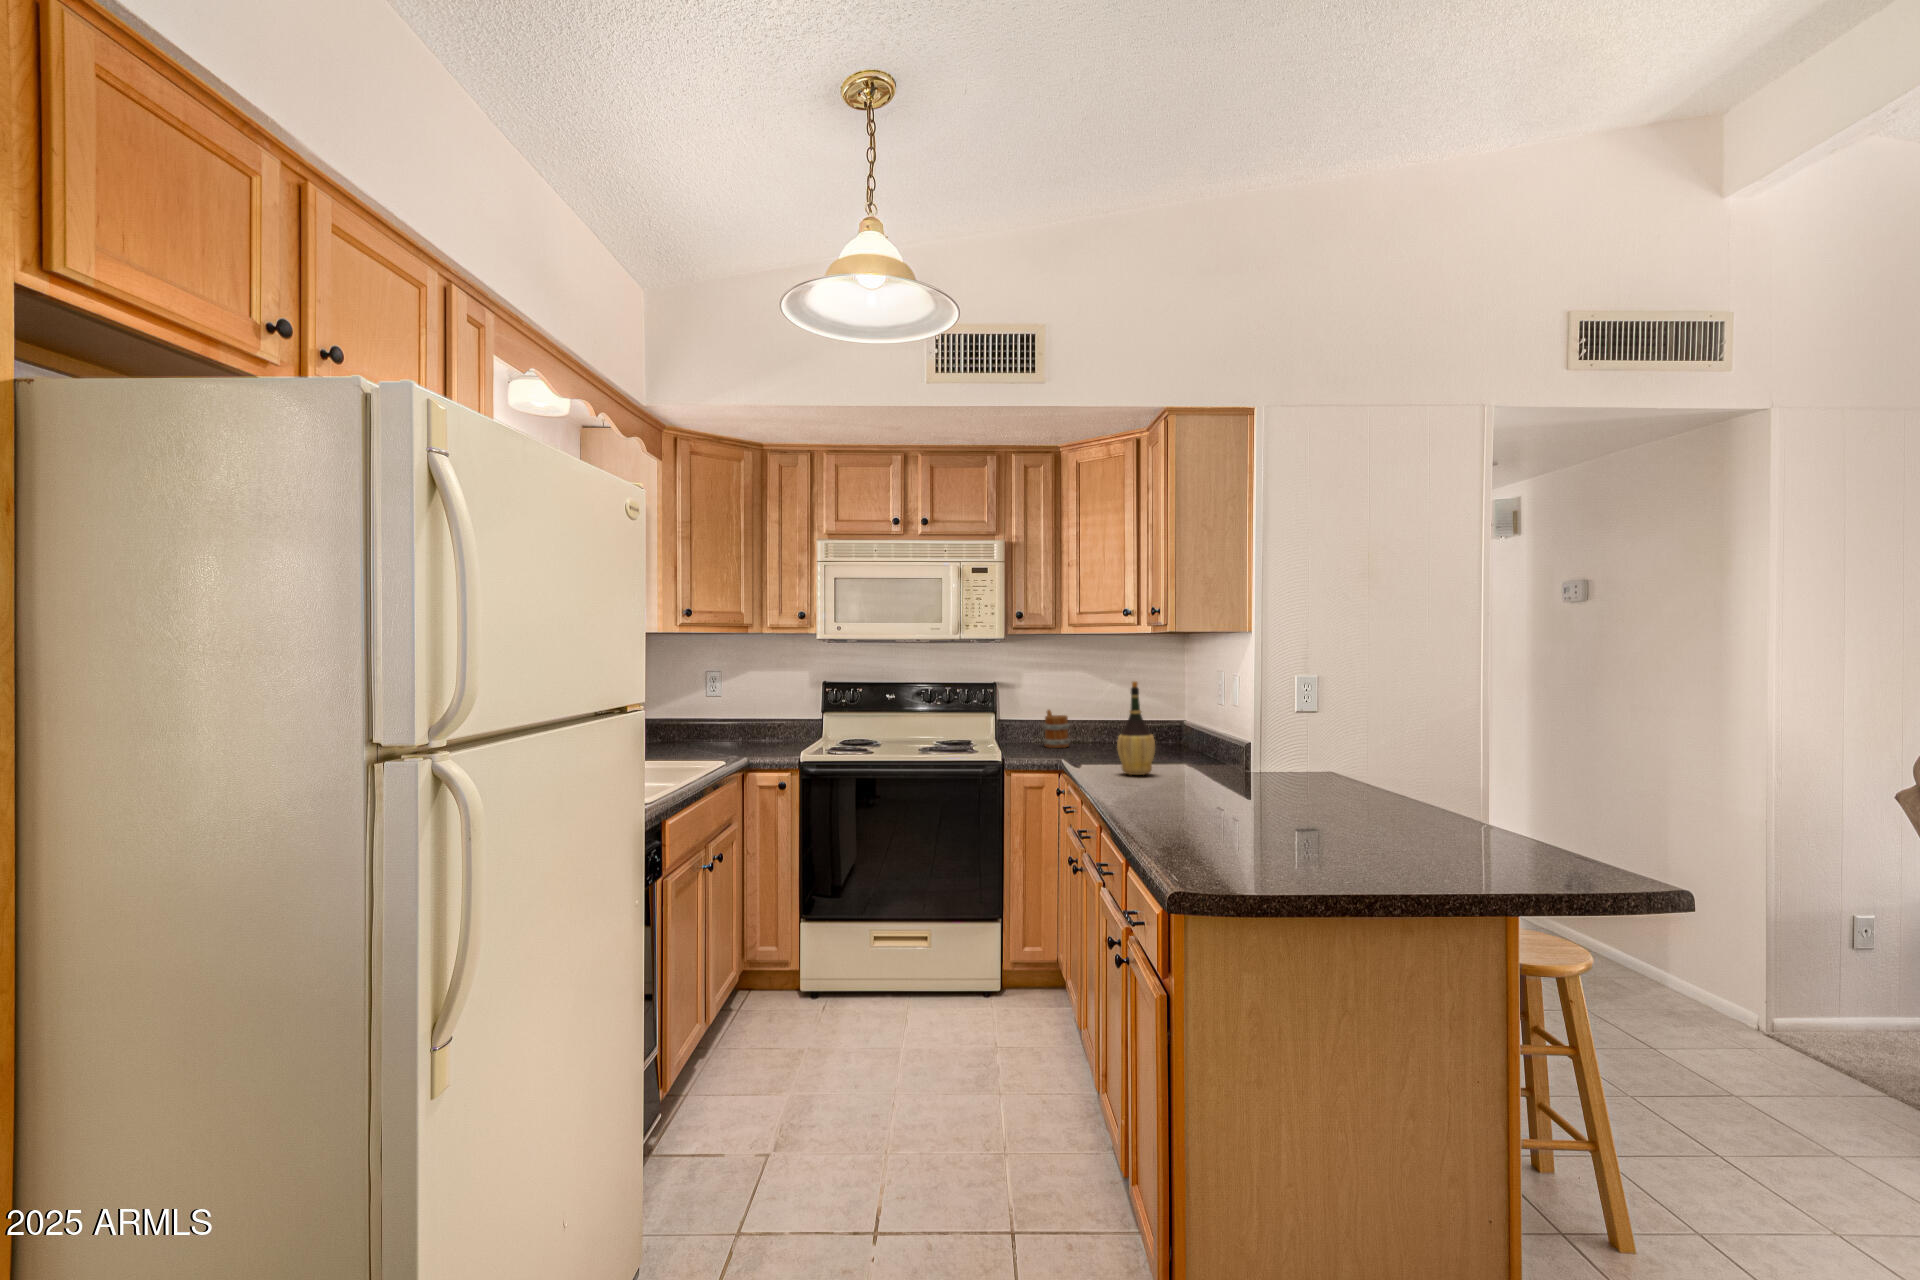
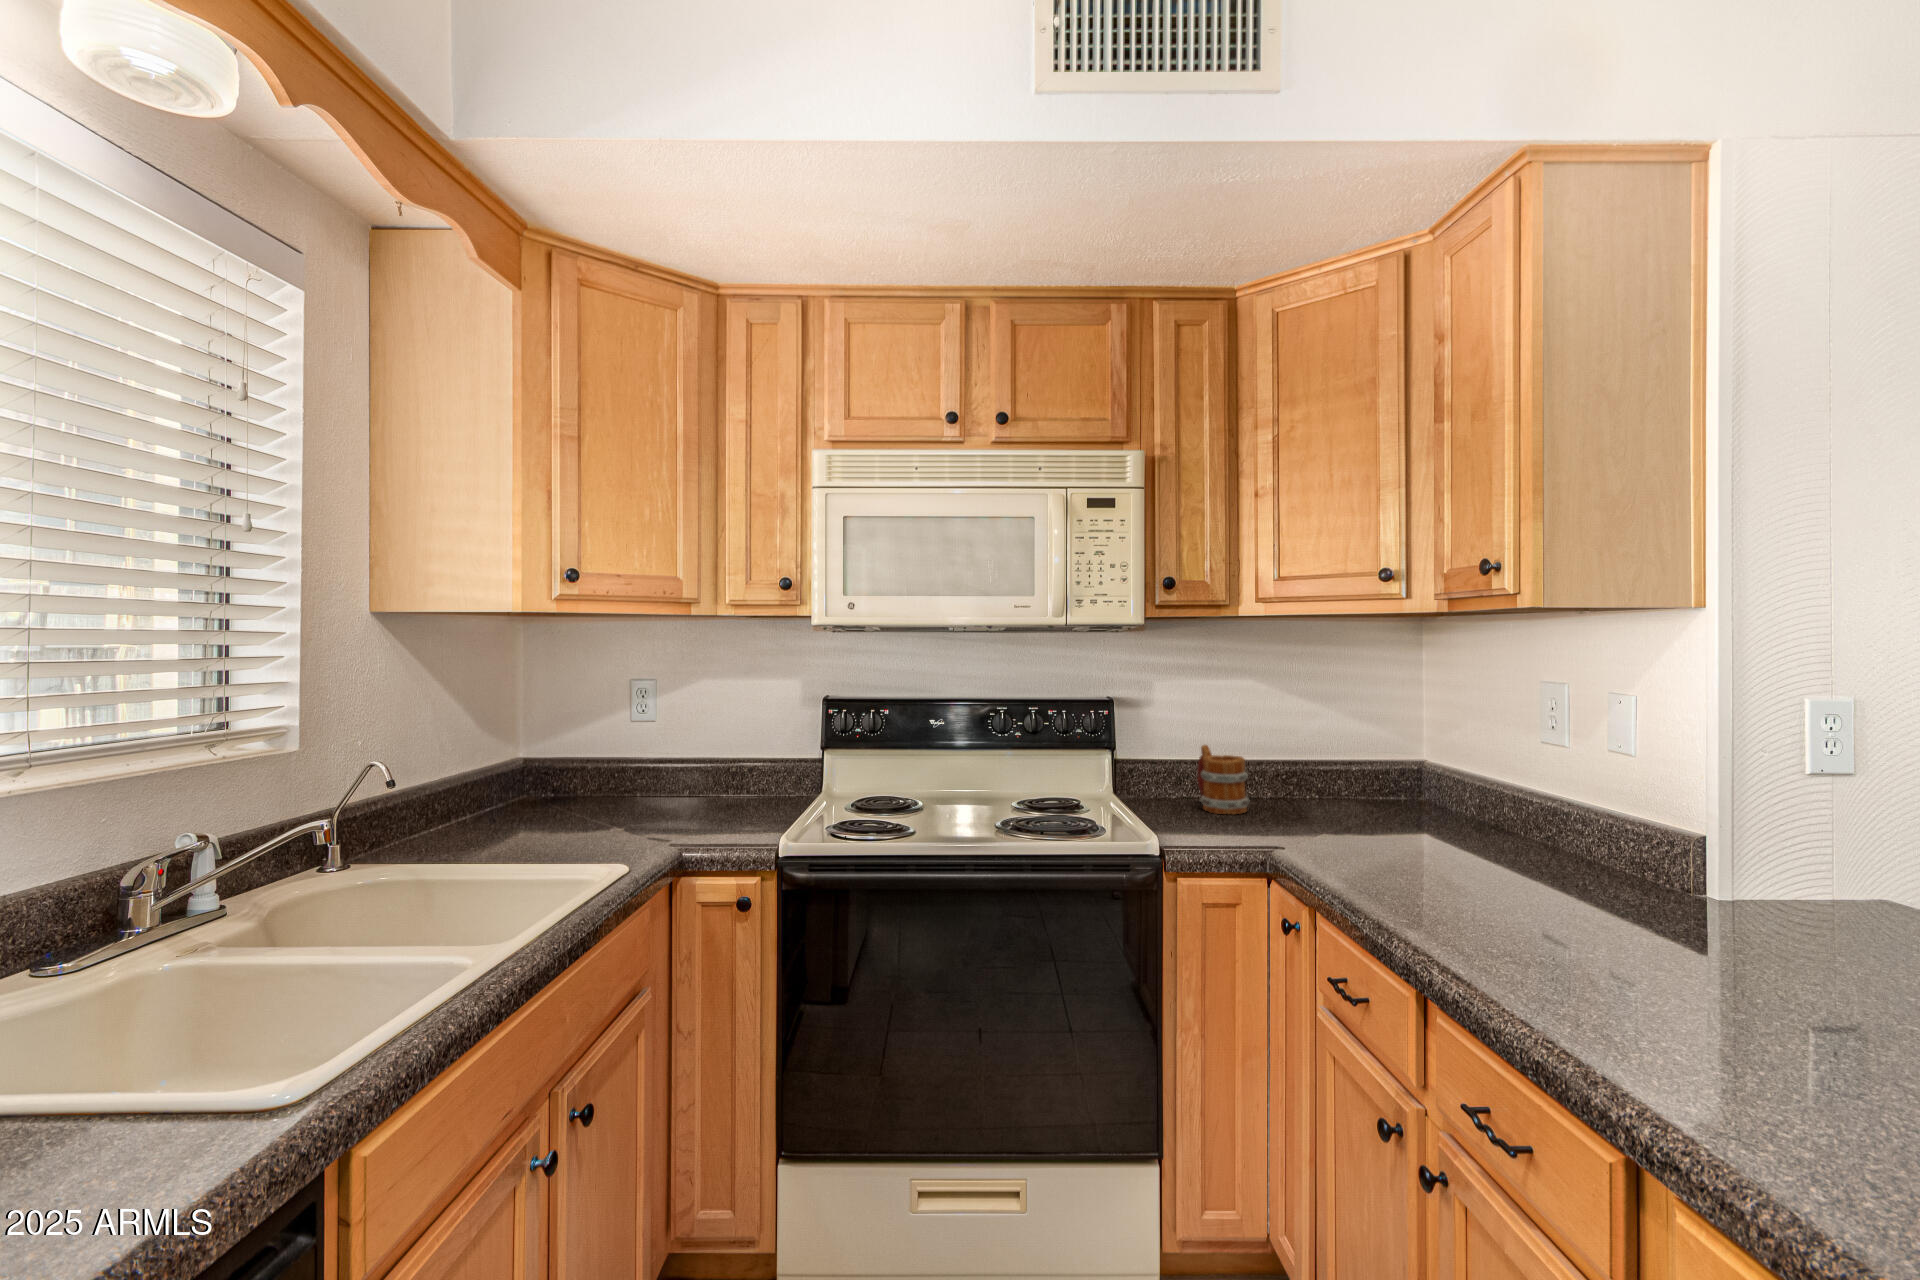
wine bottle: present [1117,681,1155,775] -> none [1491,717,1598,941]

